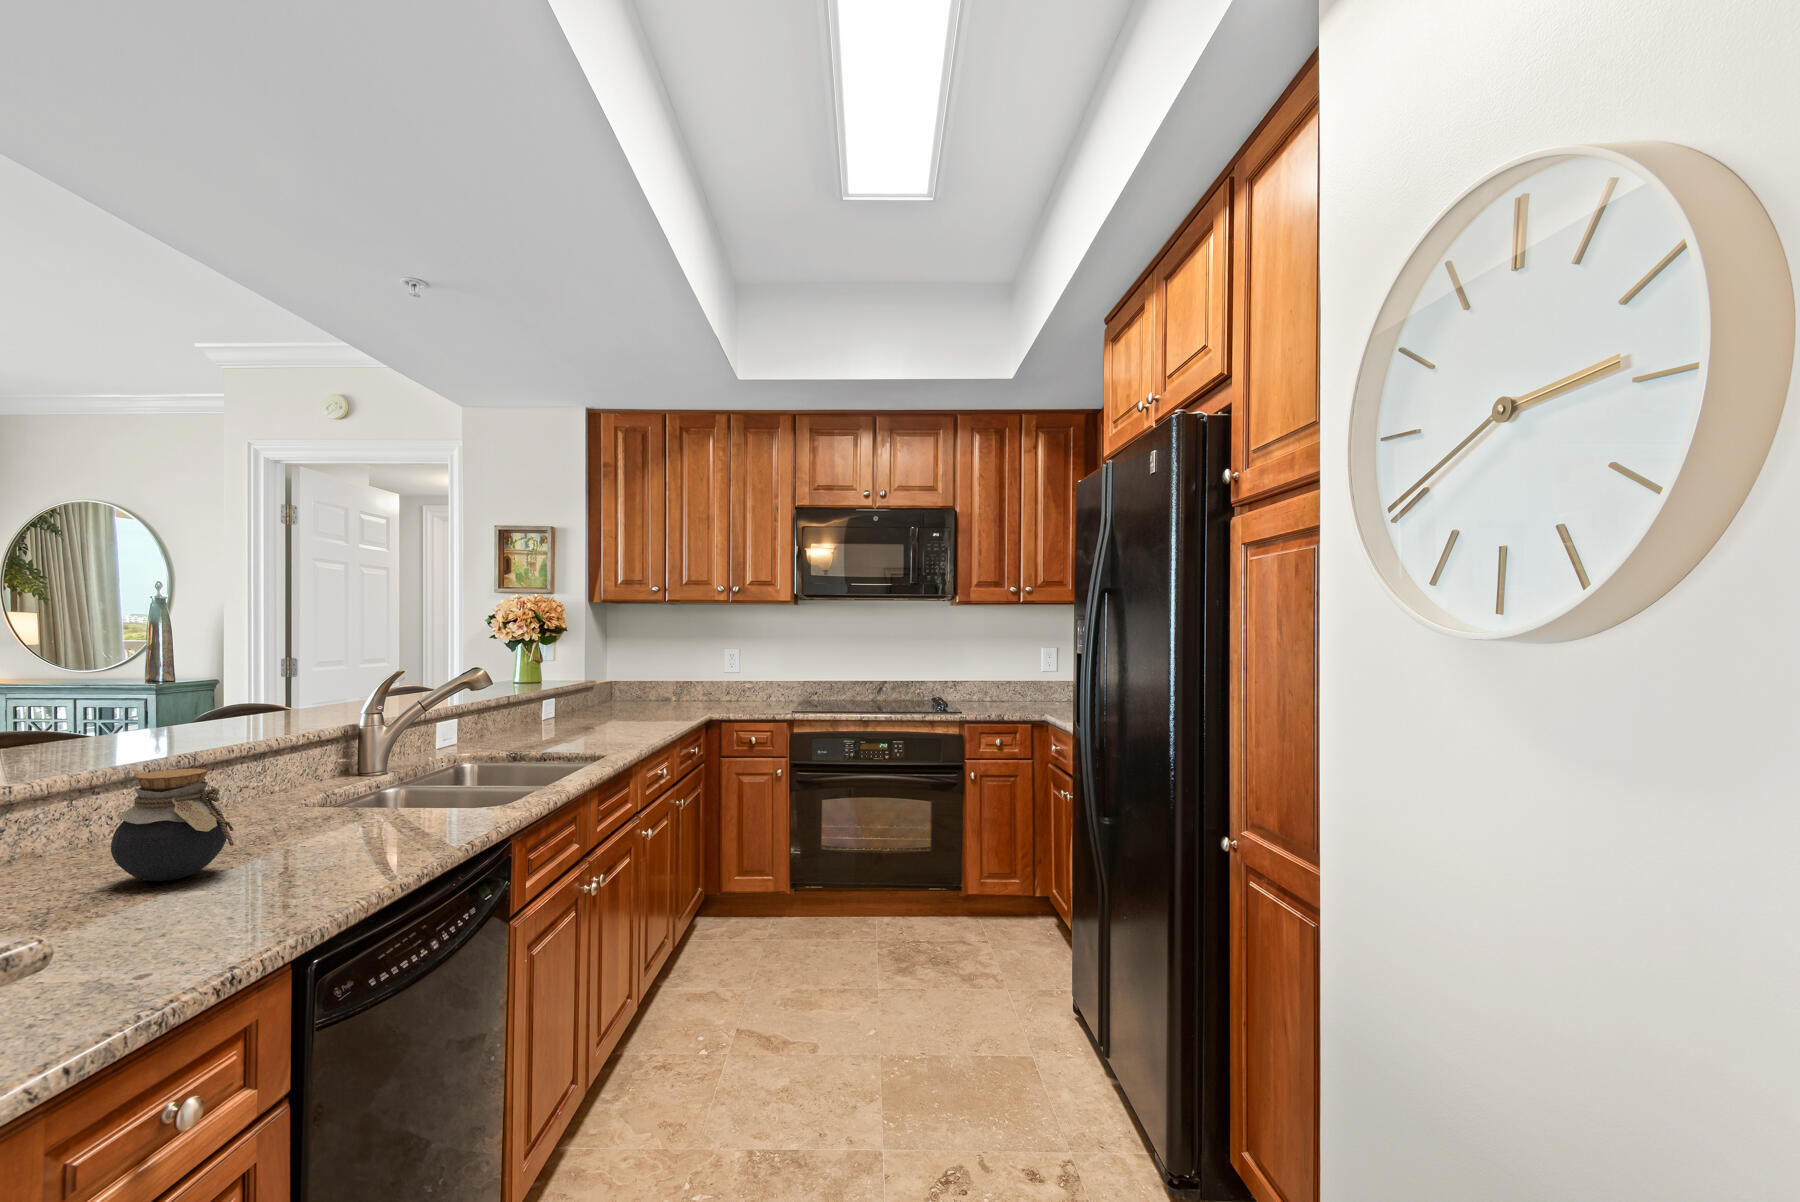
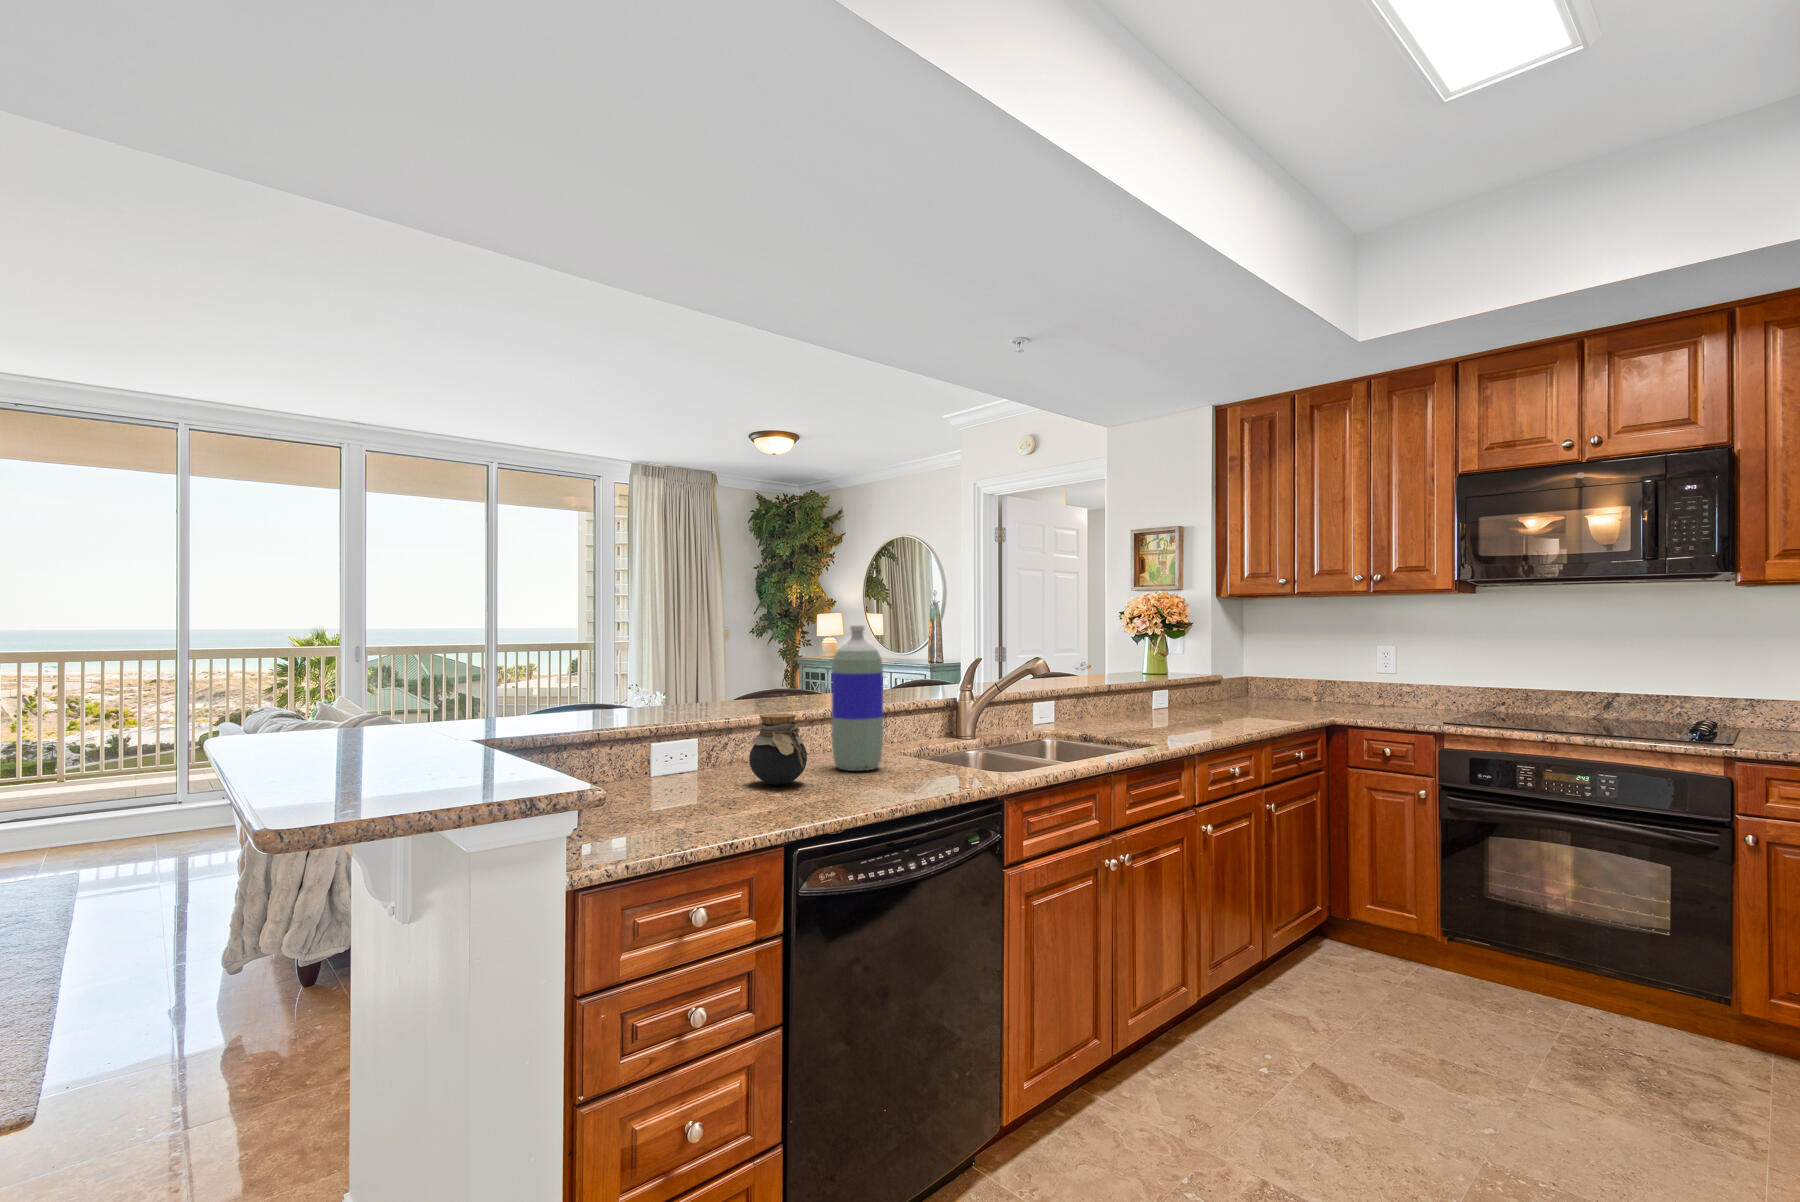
bottle: none [226,634,318,840] -> present [831,626,883,771]

